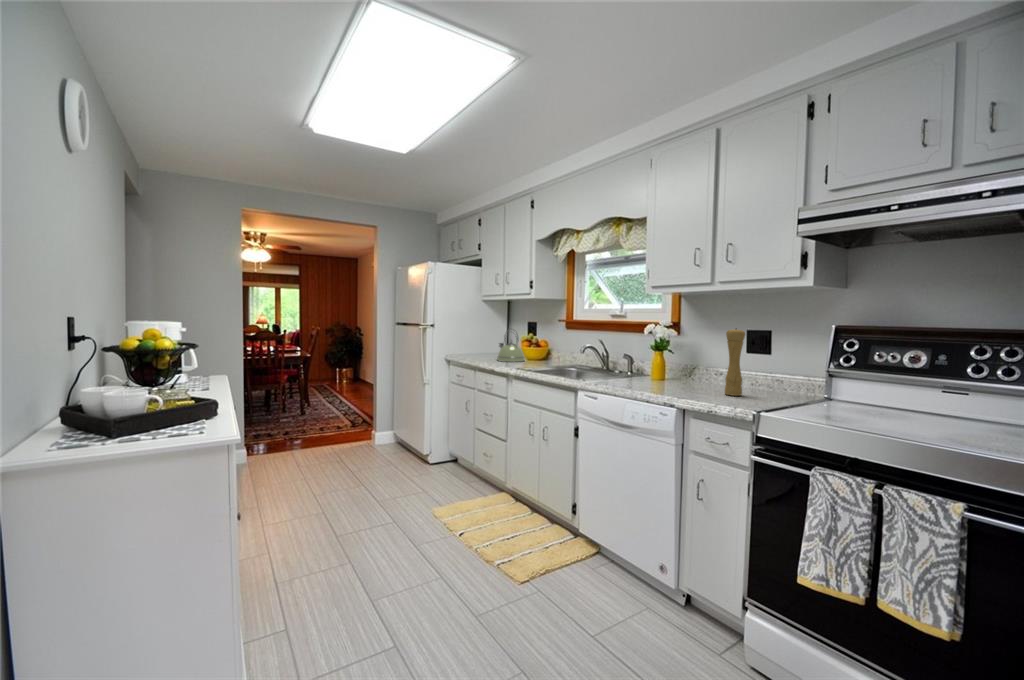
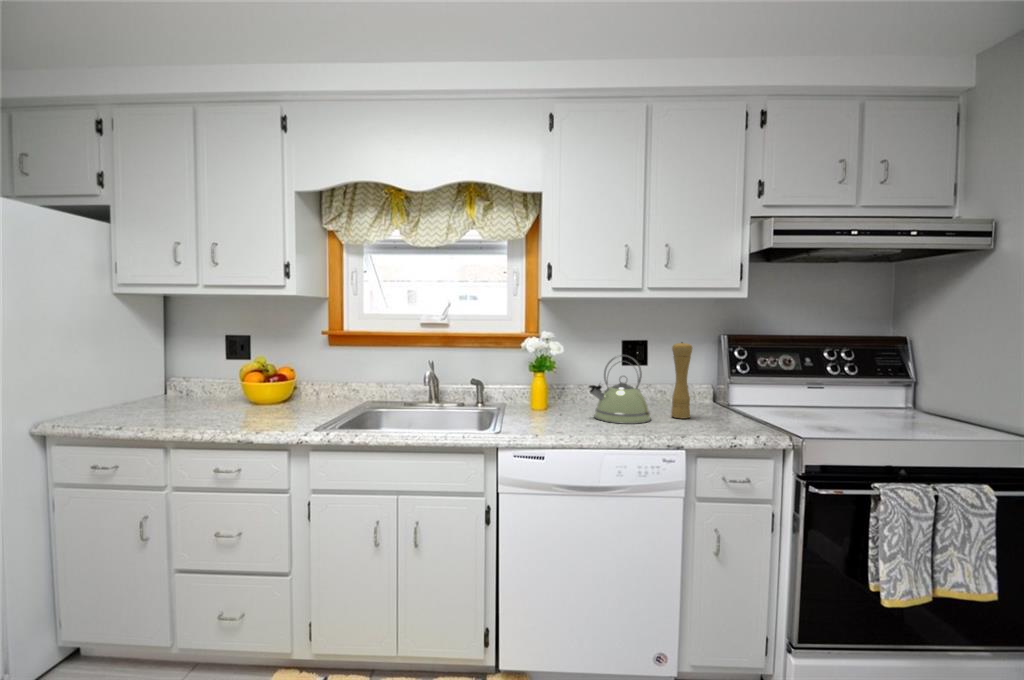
kettle: present [497,334,525,362] -> present [589,355,651,424]

